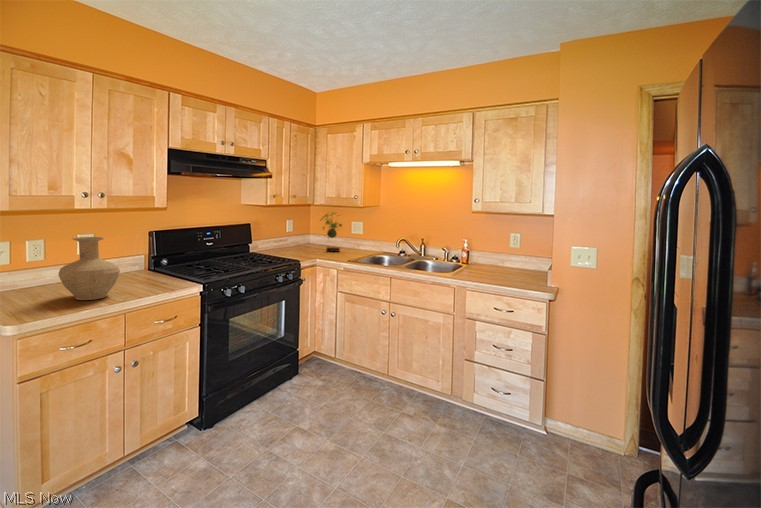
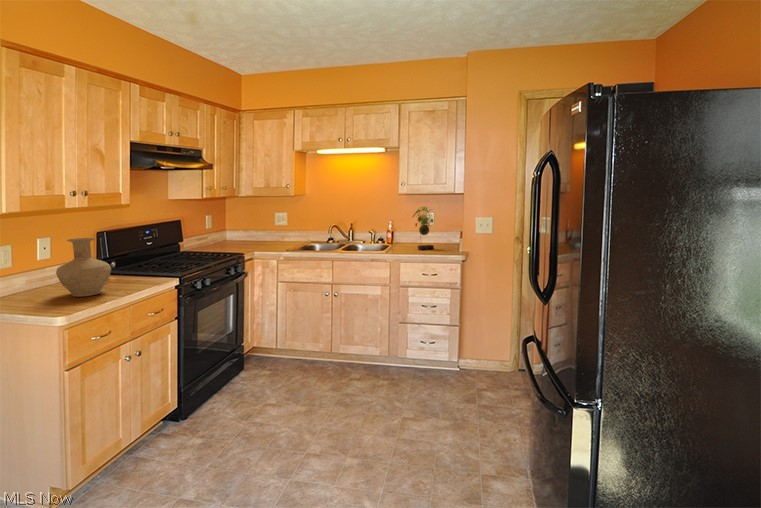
plant: present [321,212,342,252] -> present [413,207,434,250]

